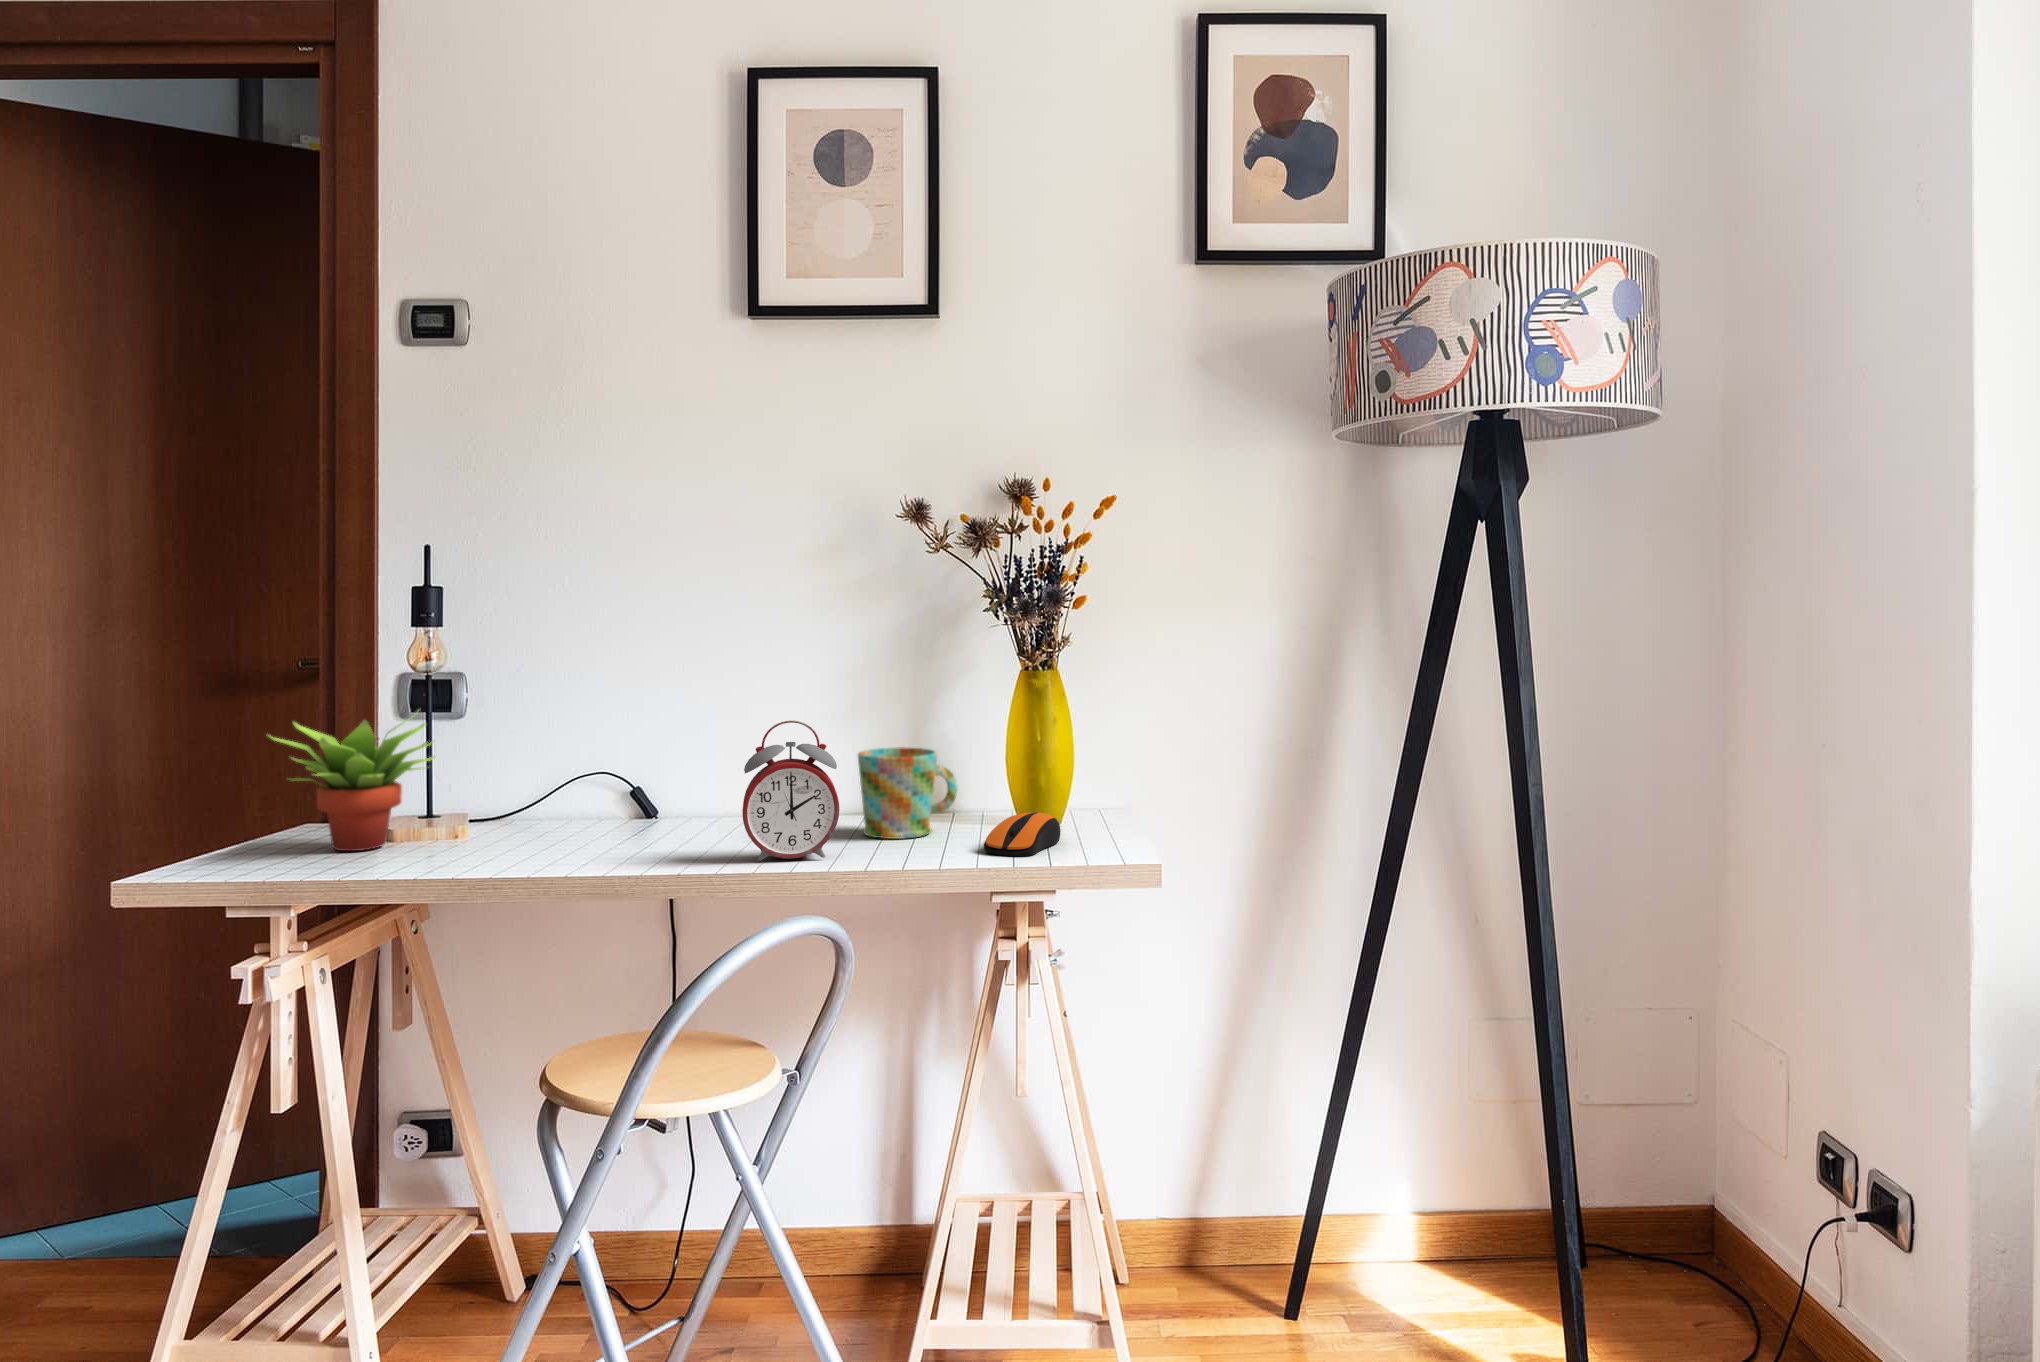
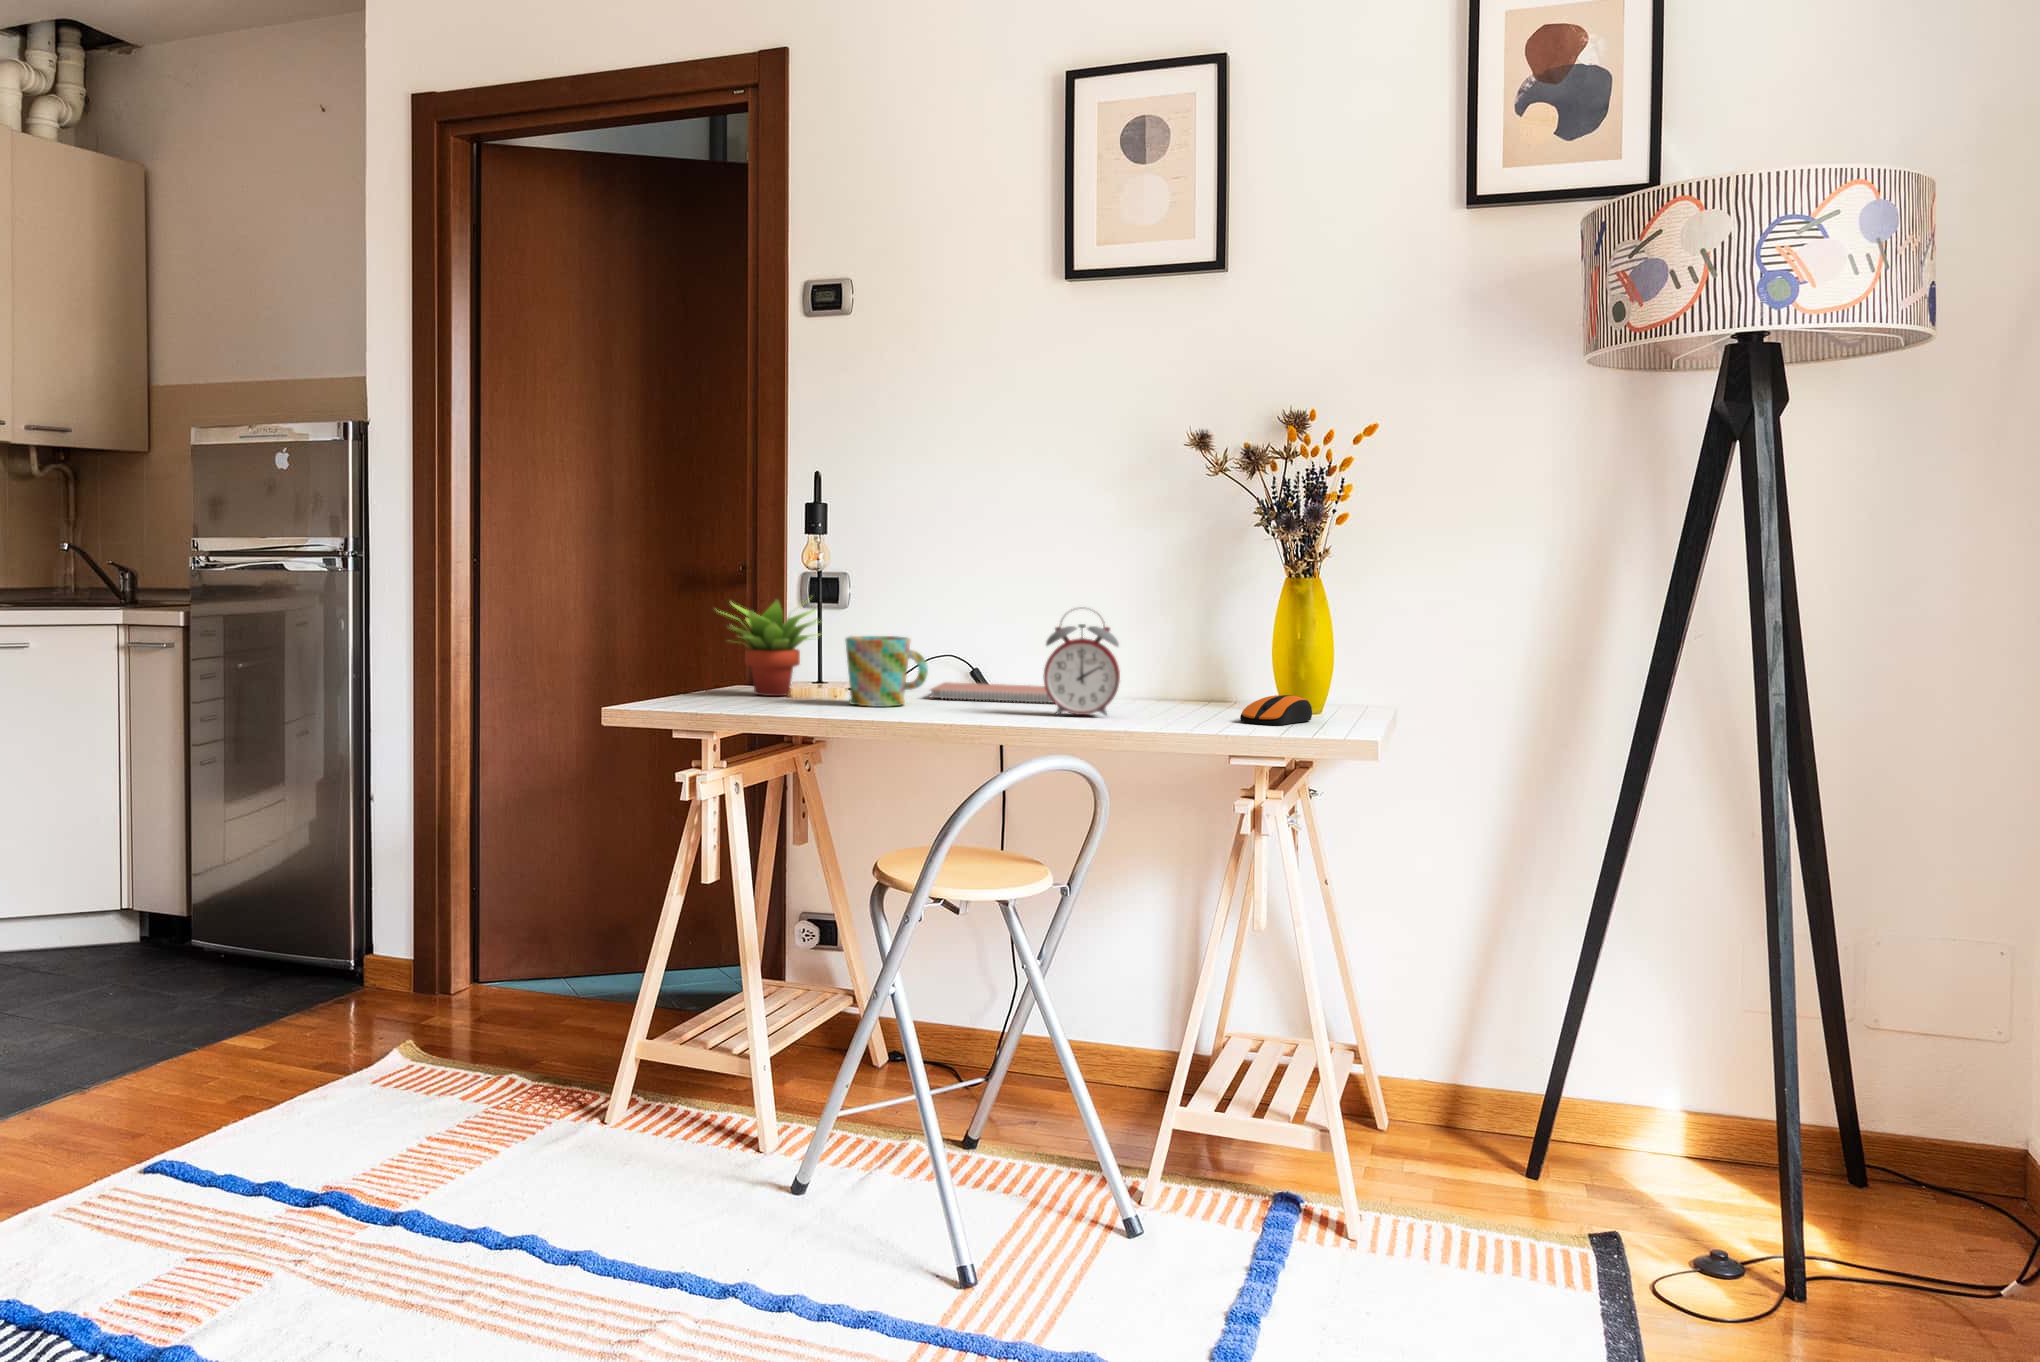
mug: present [858,747,957,839] -> present [846,636,928,707]
notebook: none [586,802,781,836] -> present [930,682,1054,703]

